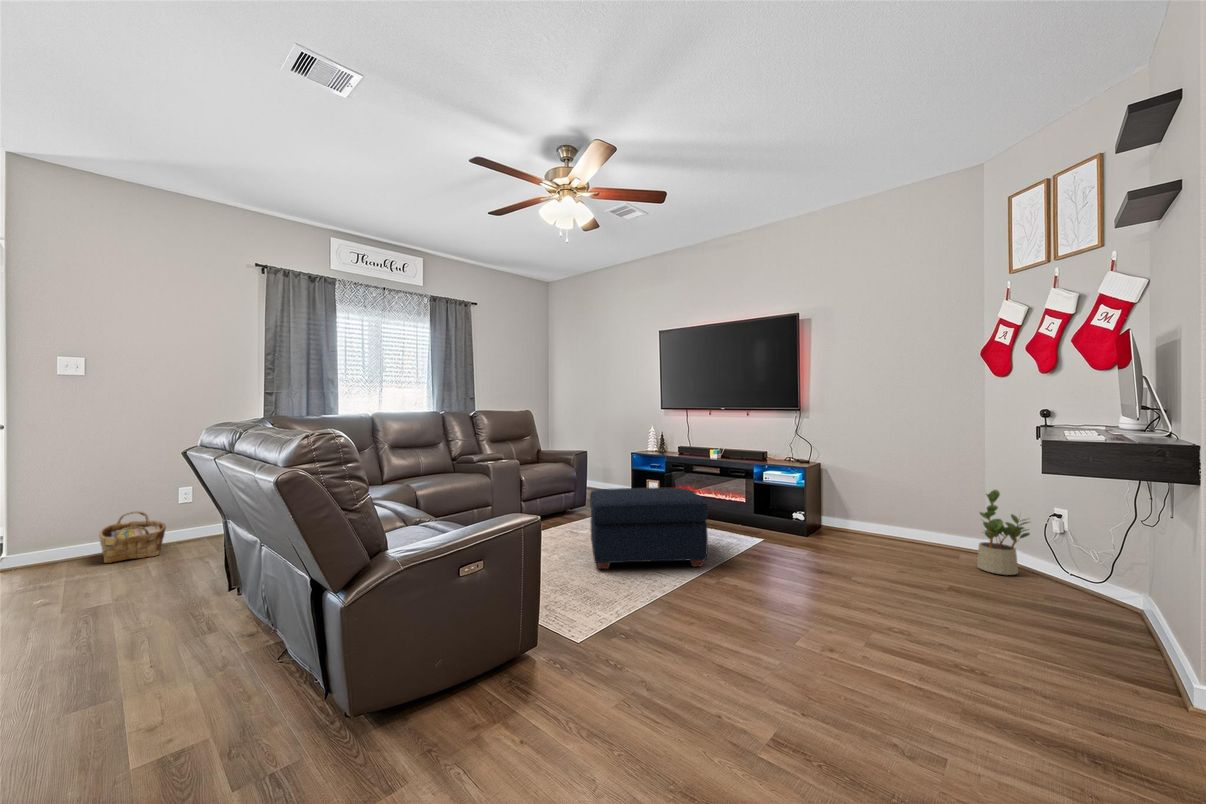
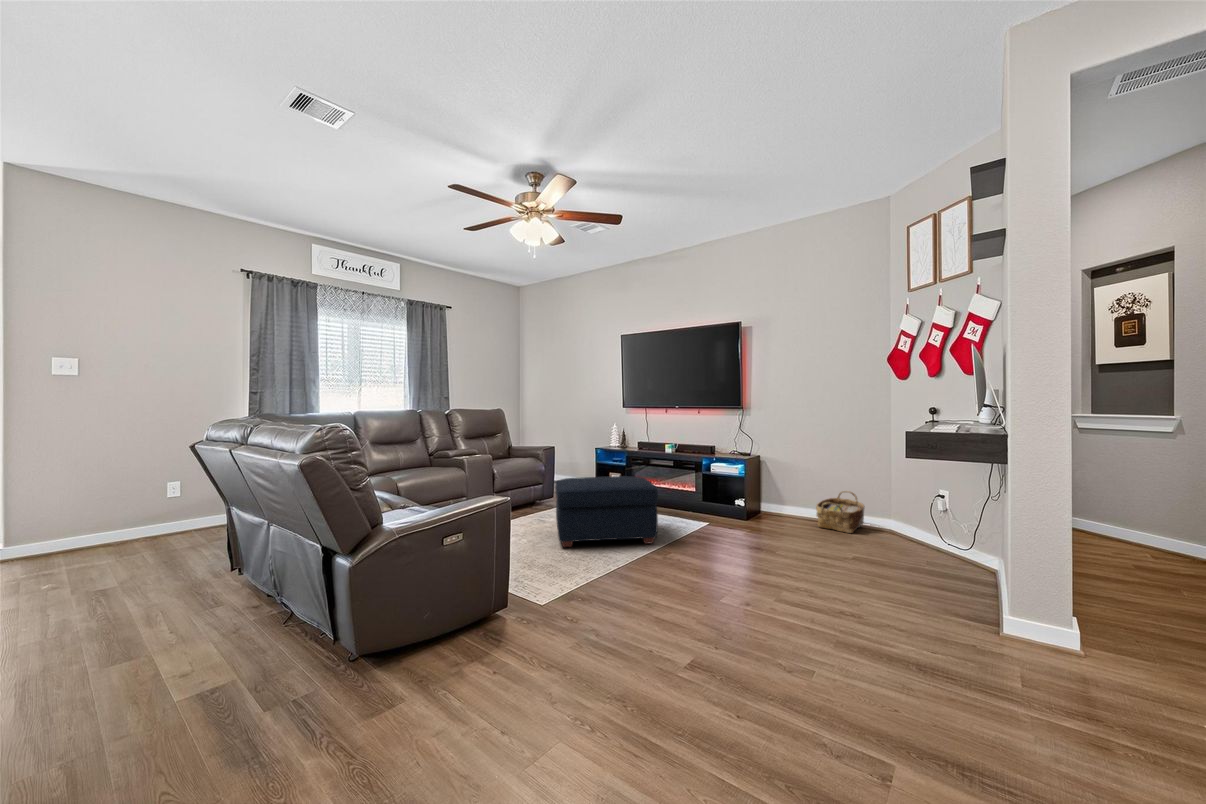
potted plant: present [977,490,1030,575] -> none [881,474,922,545]
woven basket: present [99,511,166,563] -> present [816,491,864,533]

